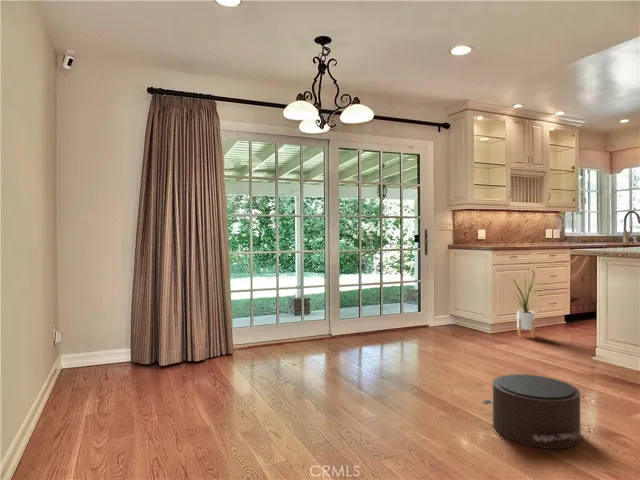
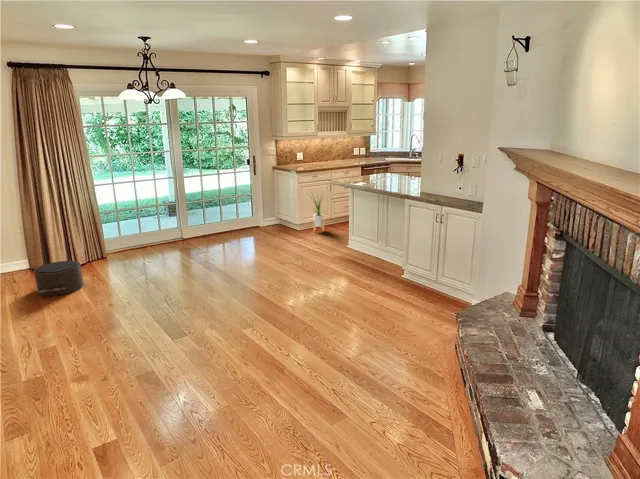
pouf: present [481,374,581,449] -> present [34,261,84,296]

